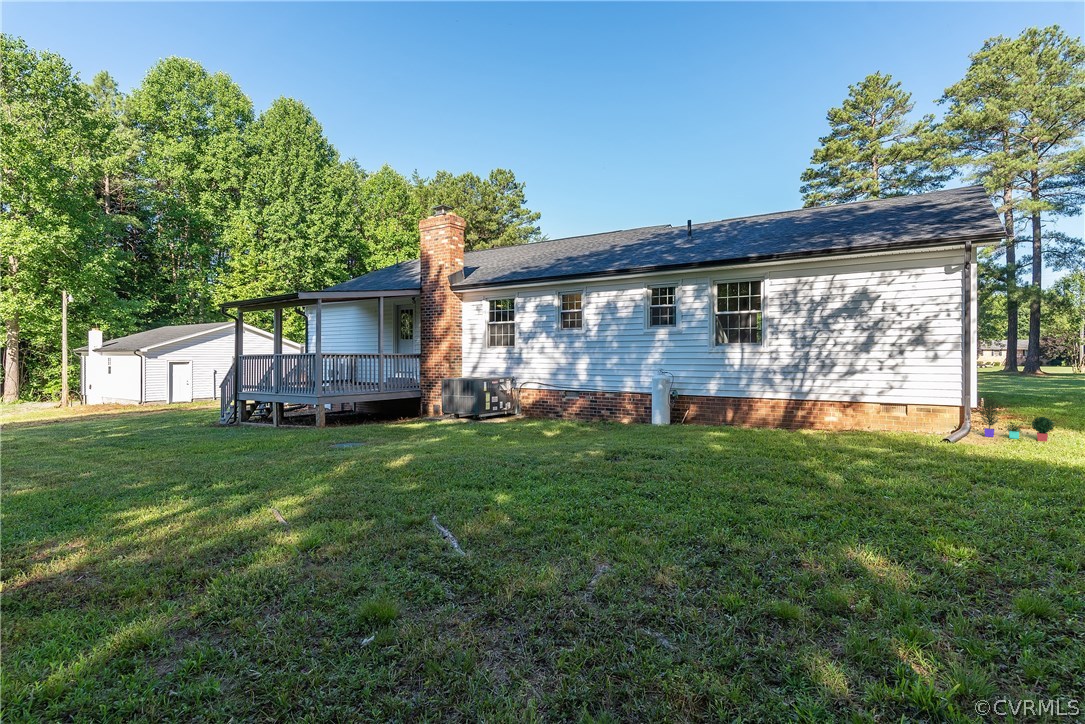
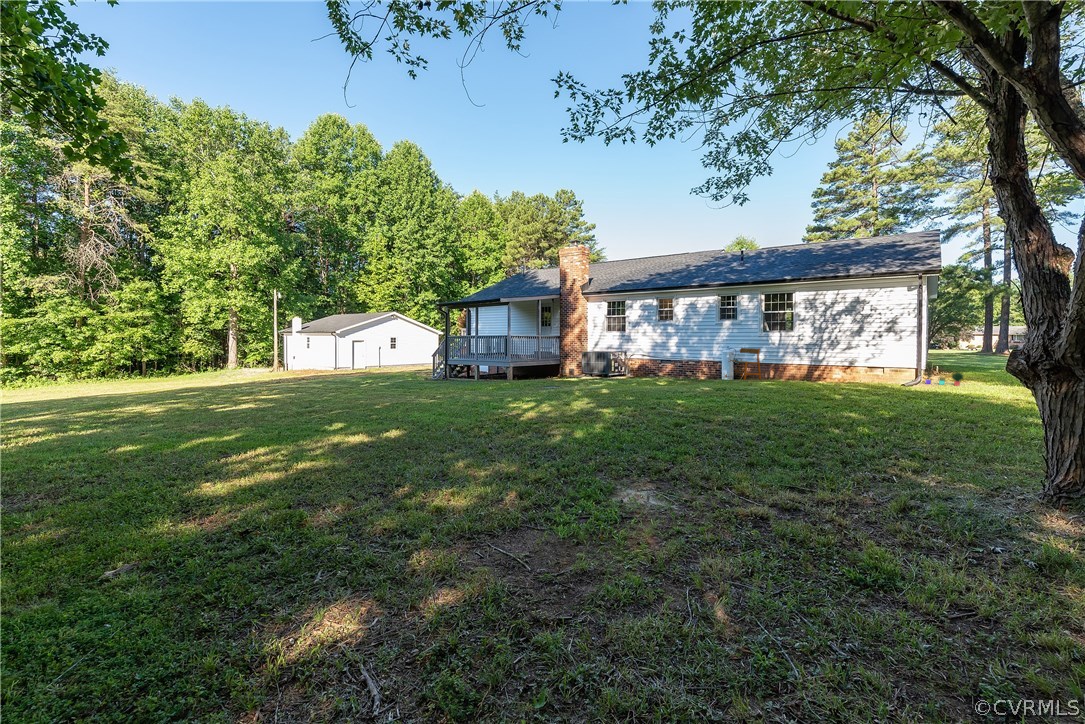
bench: none [657,371,712,427] -> present [725,348,761,380]

